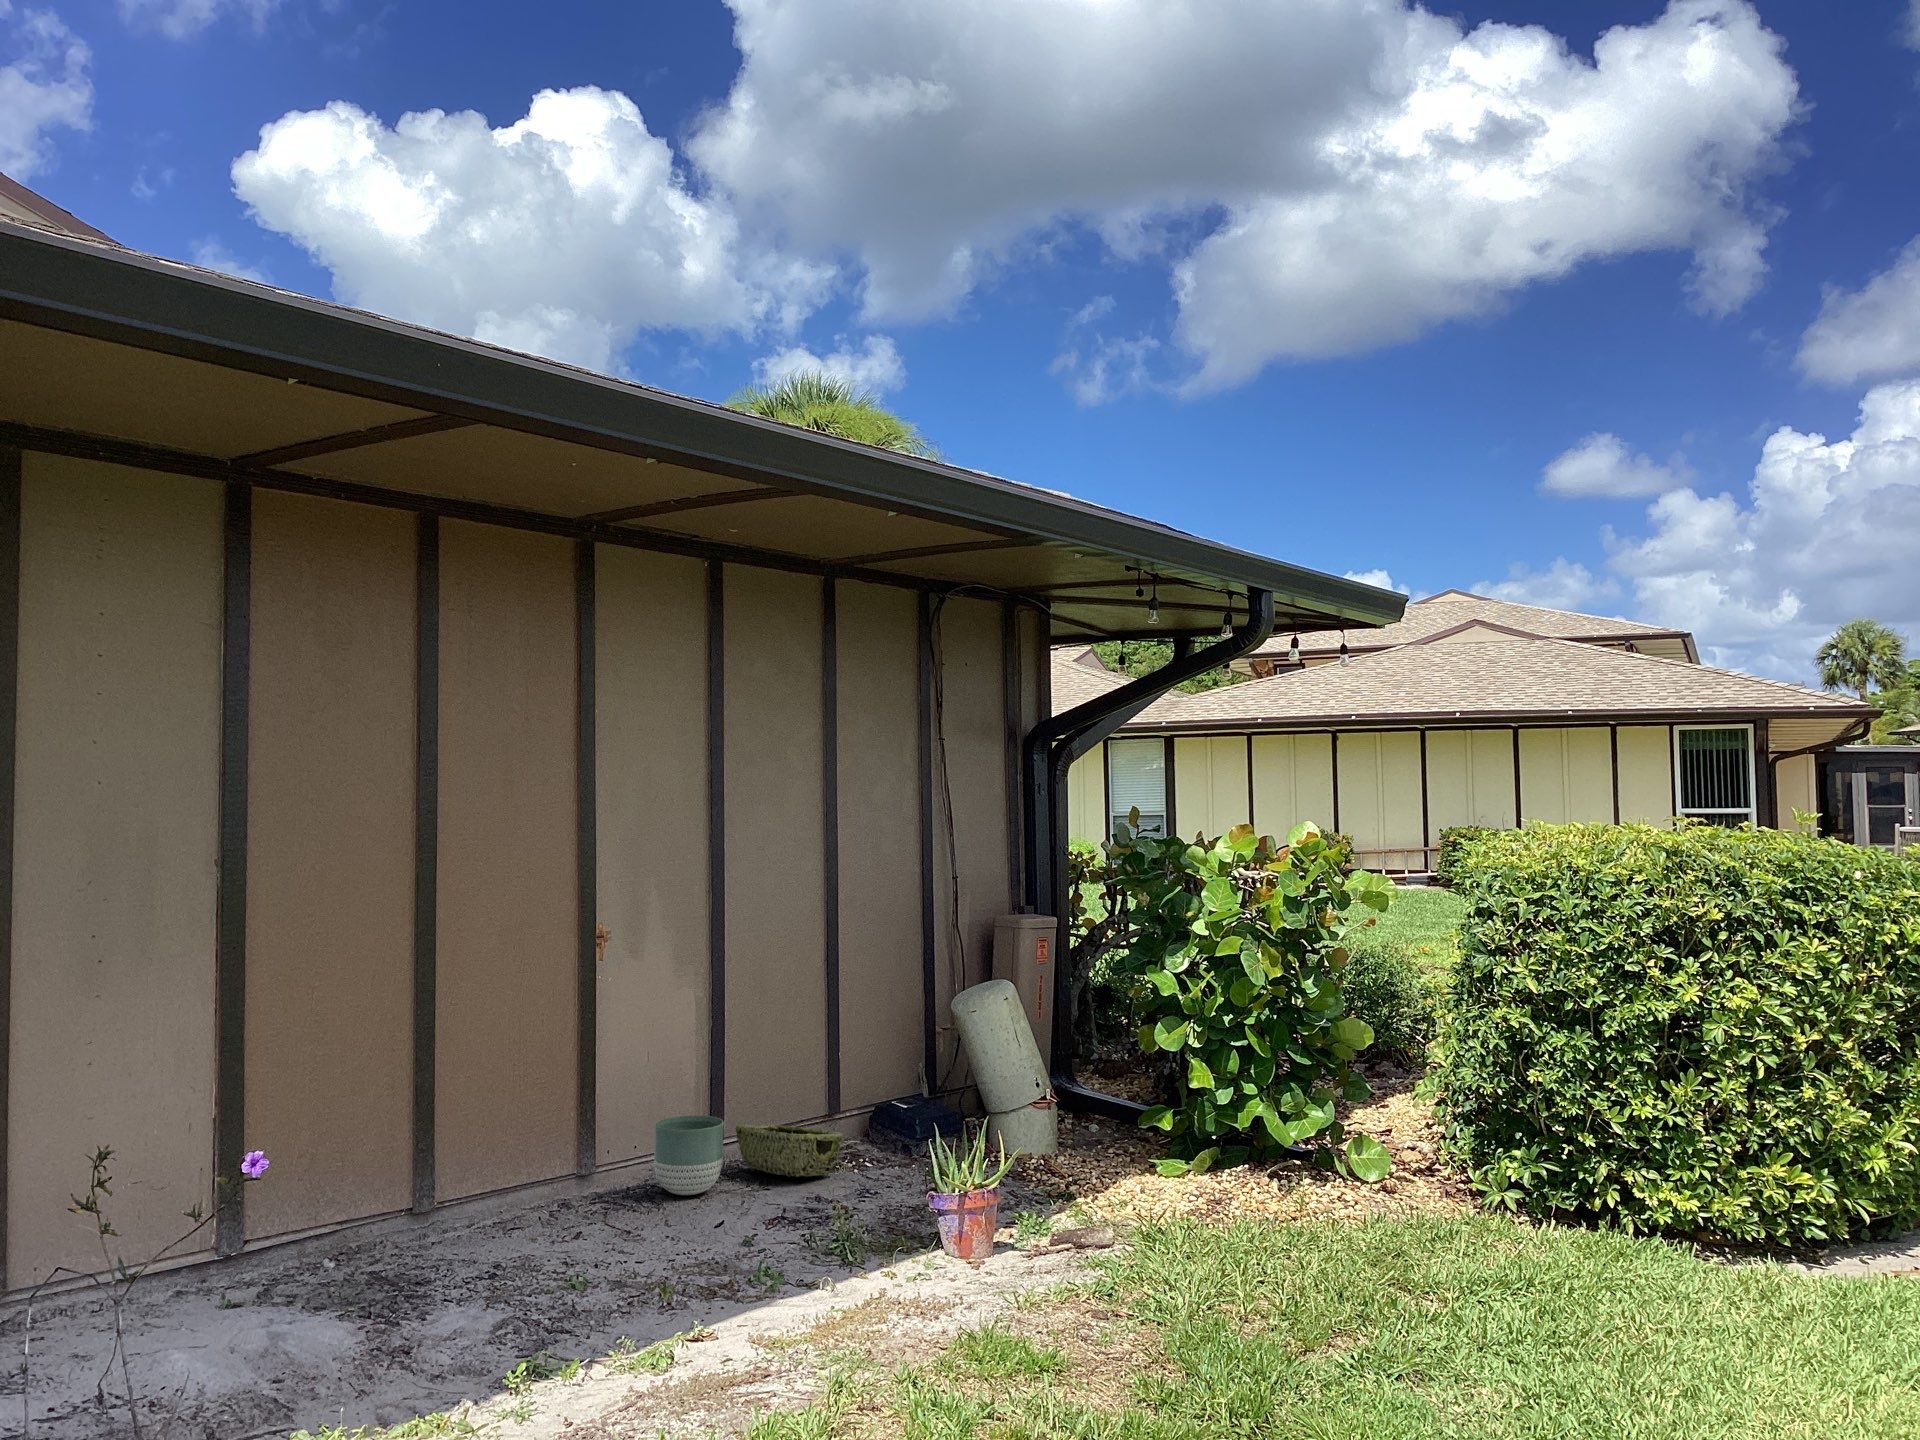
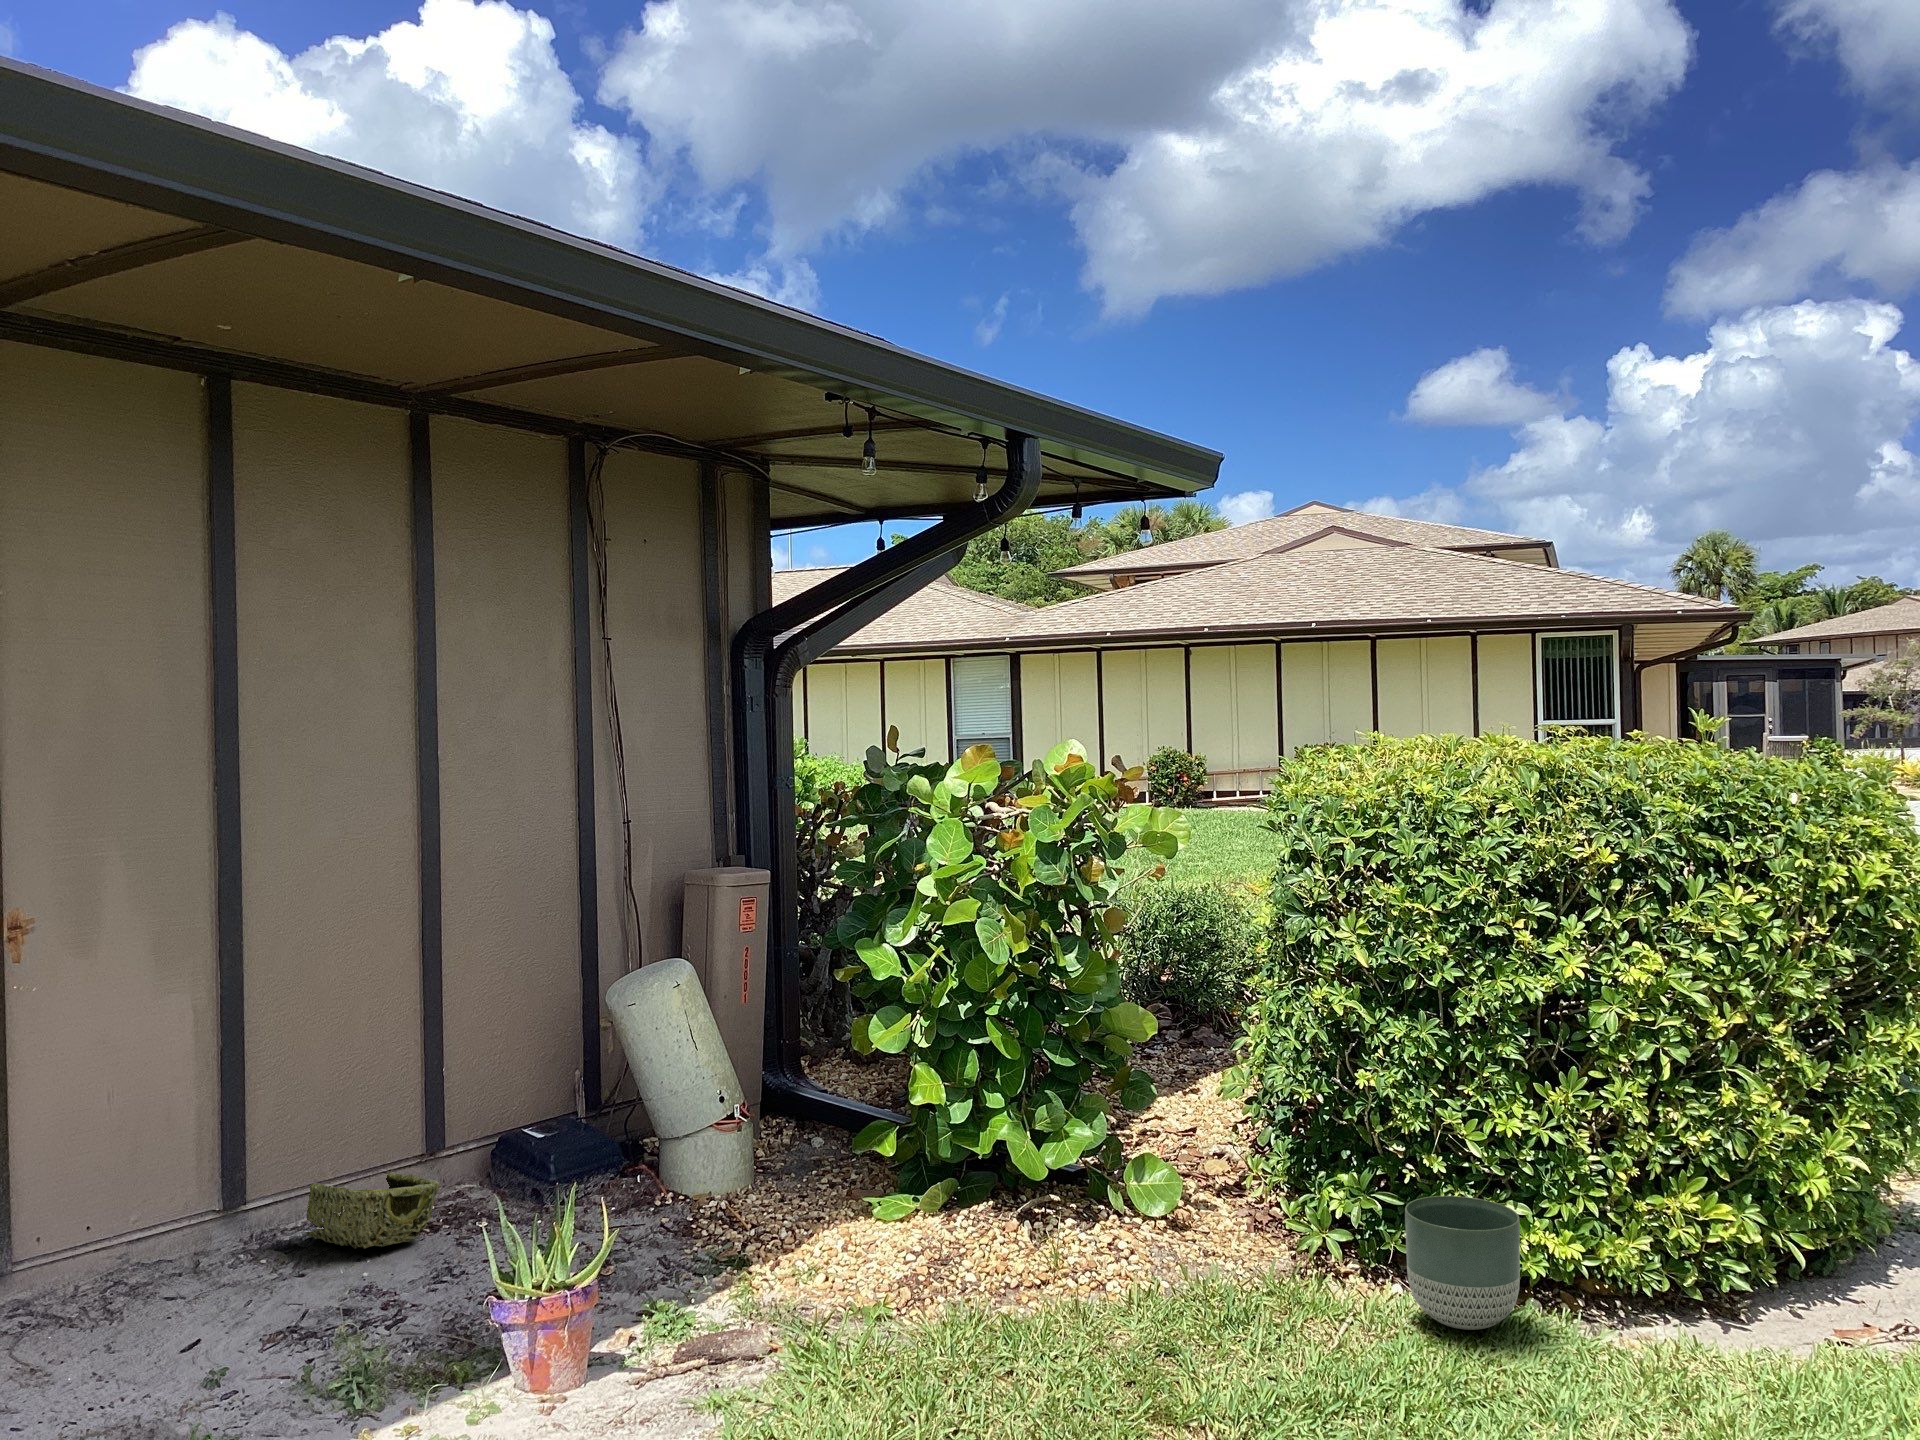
planter: present [654,1115,724,1195] -> present [1405,1196,1520,1330]

